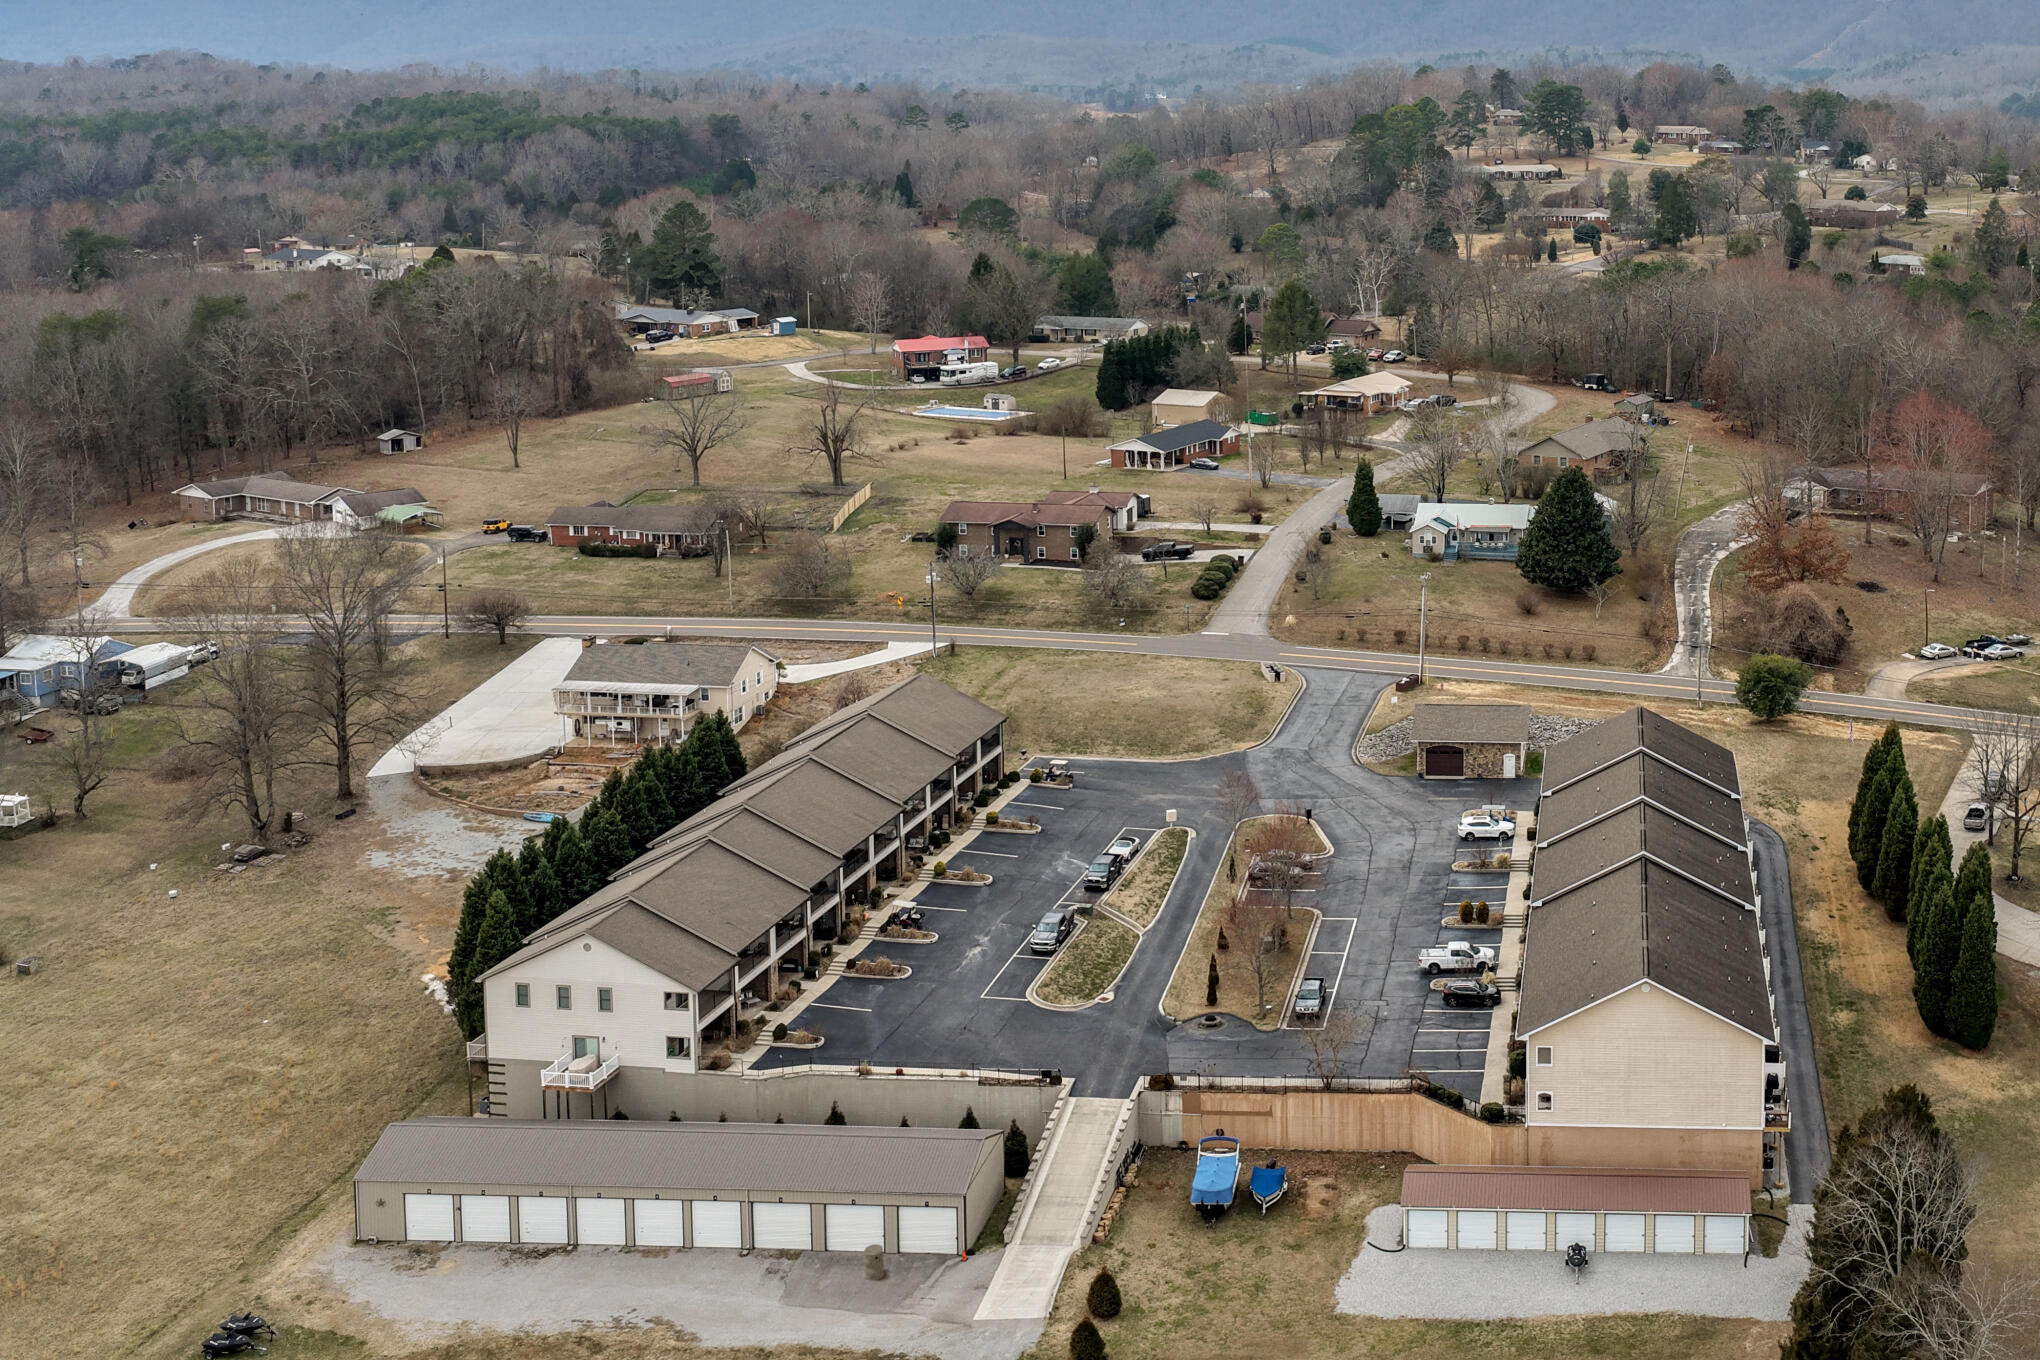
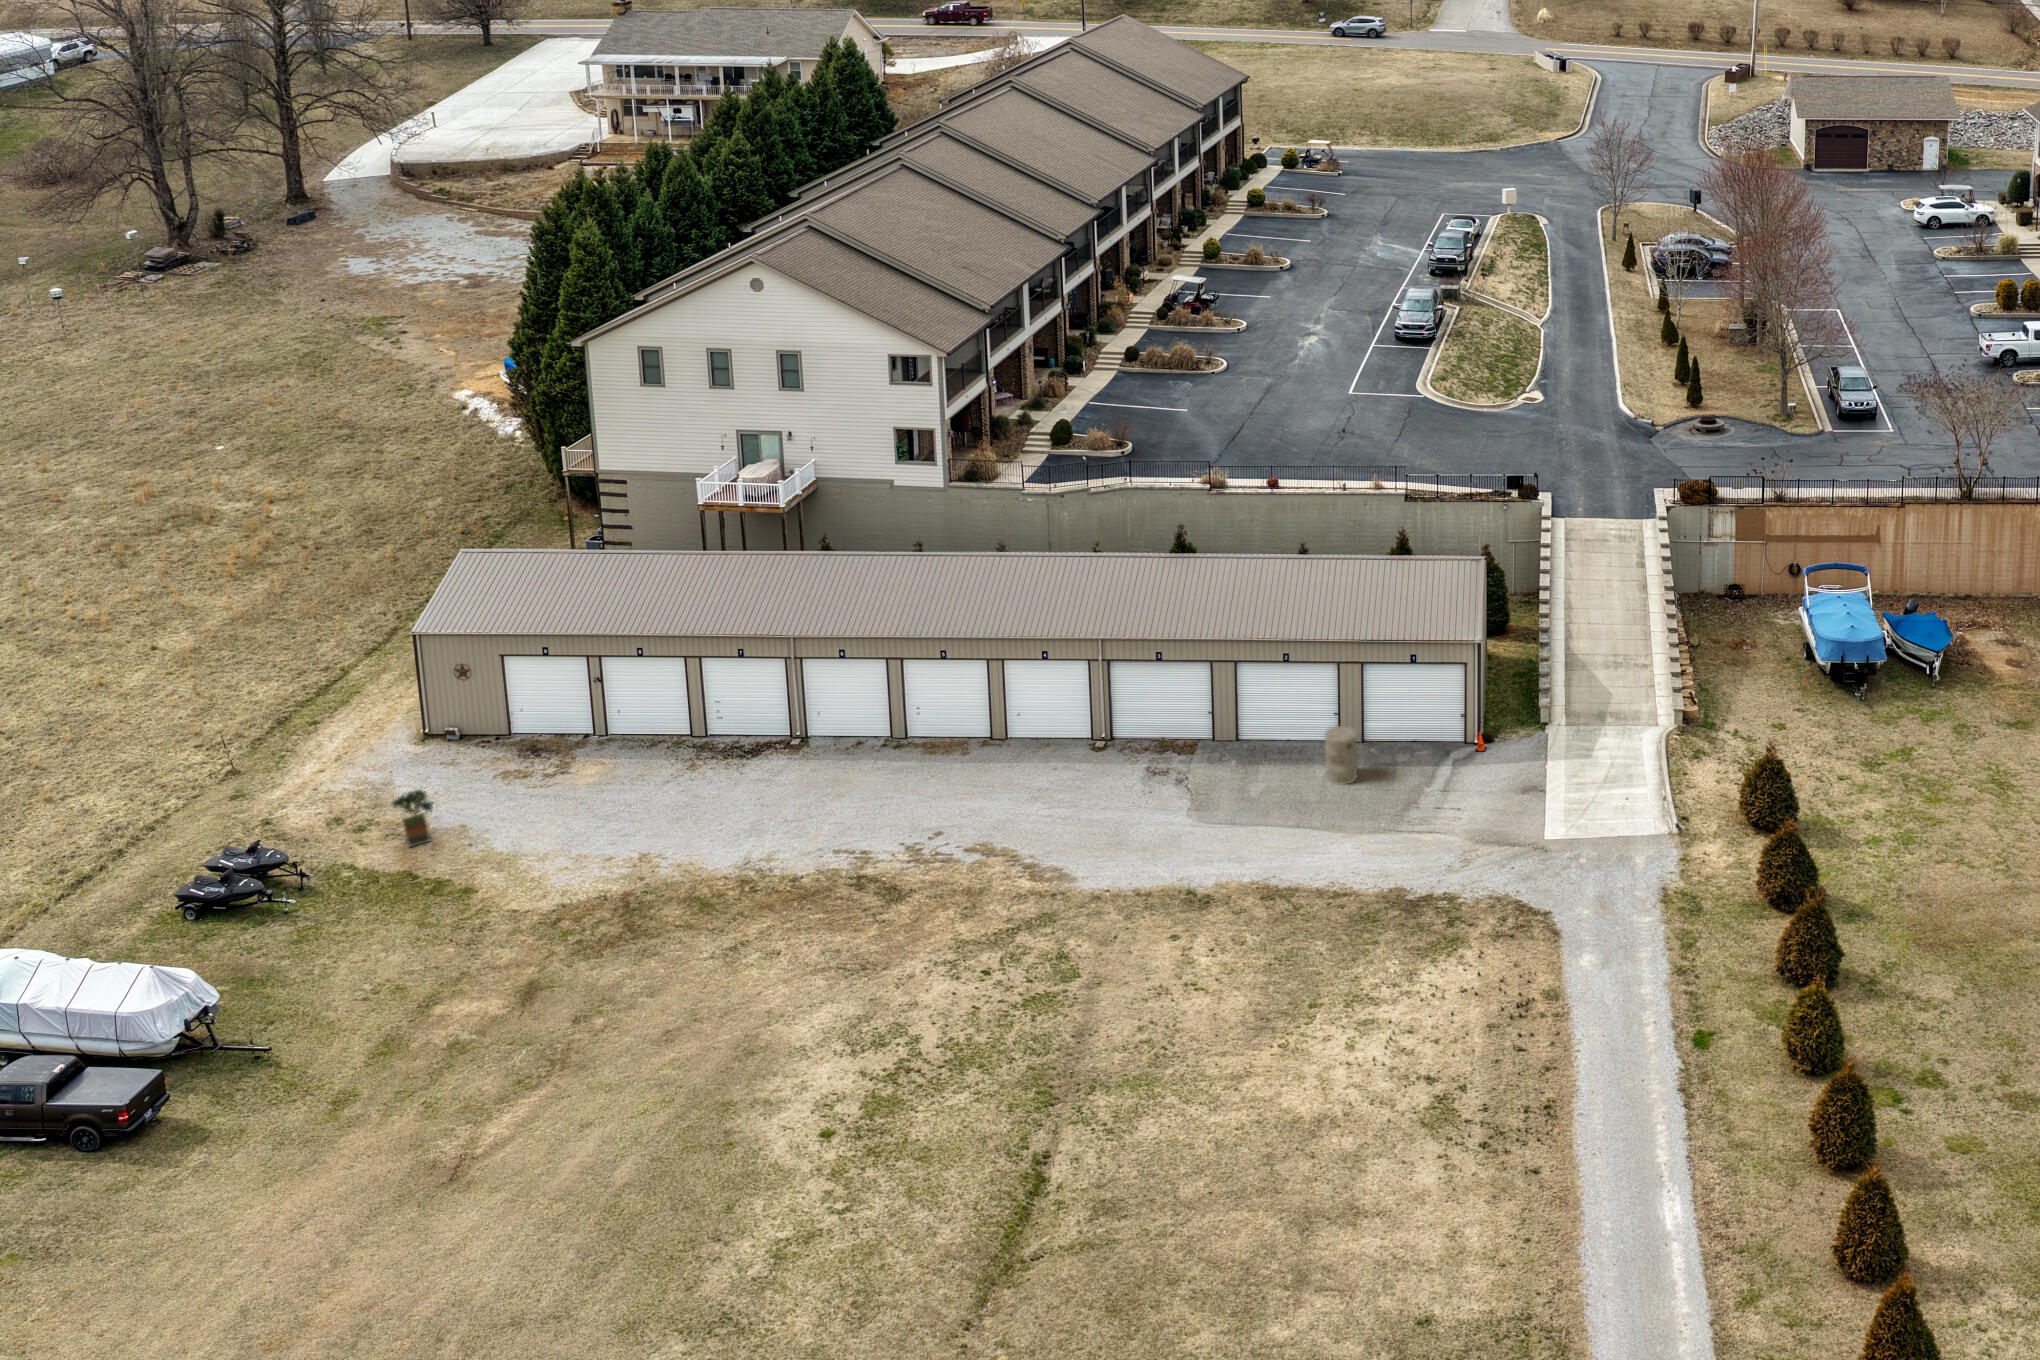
potted tree: none [327,1282,351,1317] -> present [392,789,433,847]

